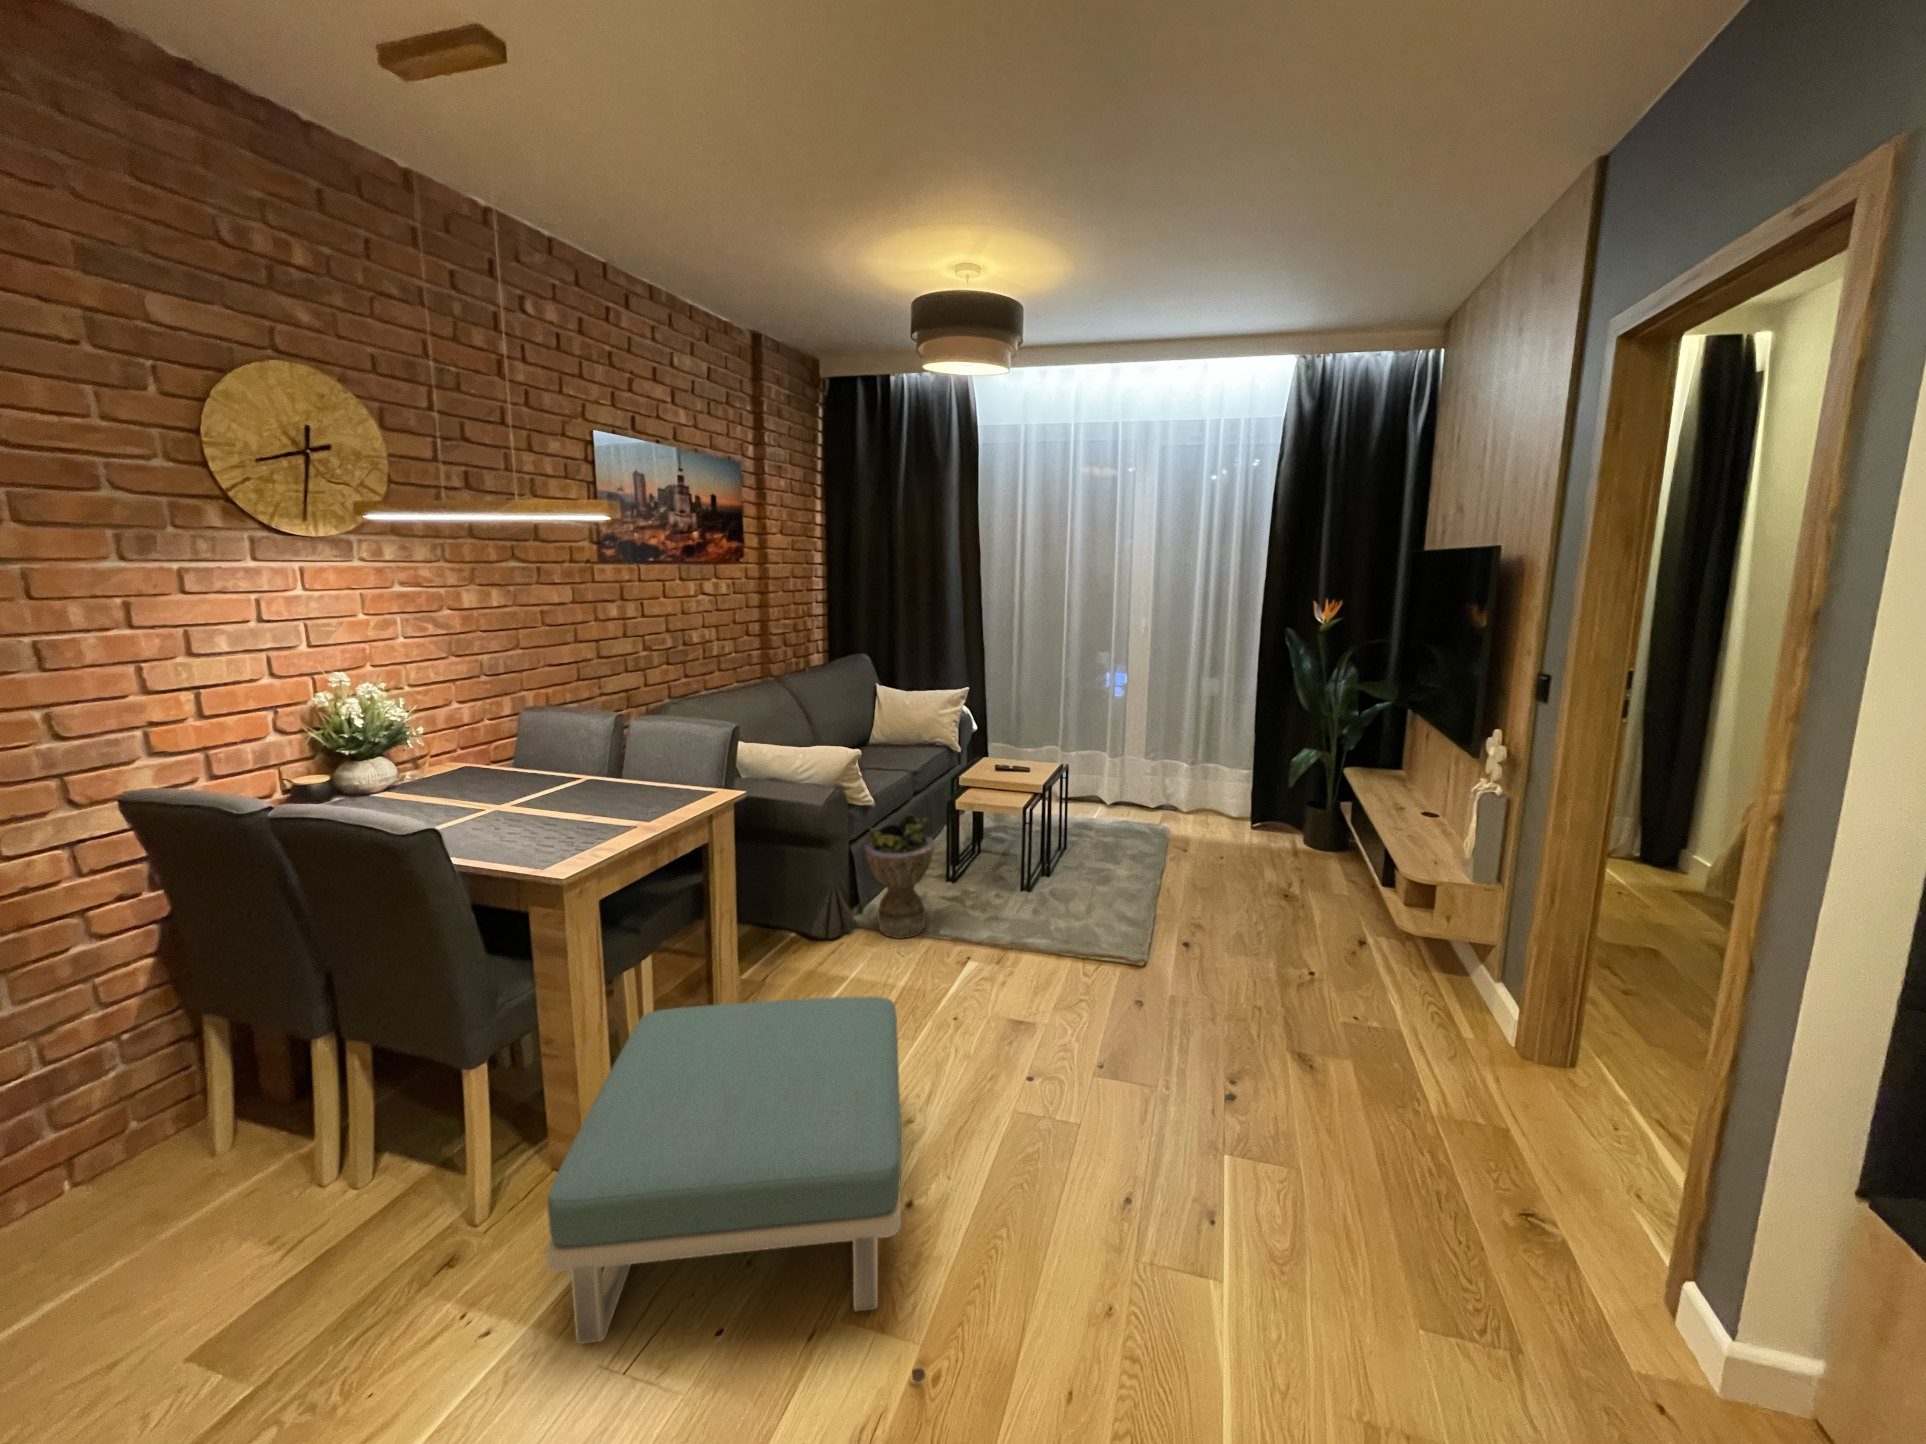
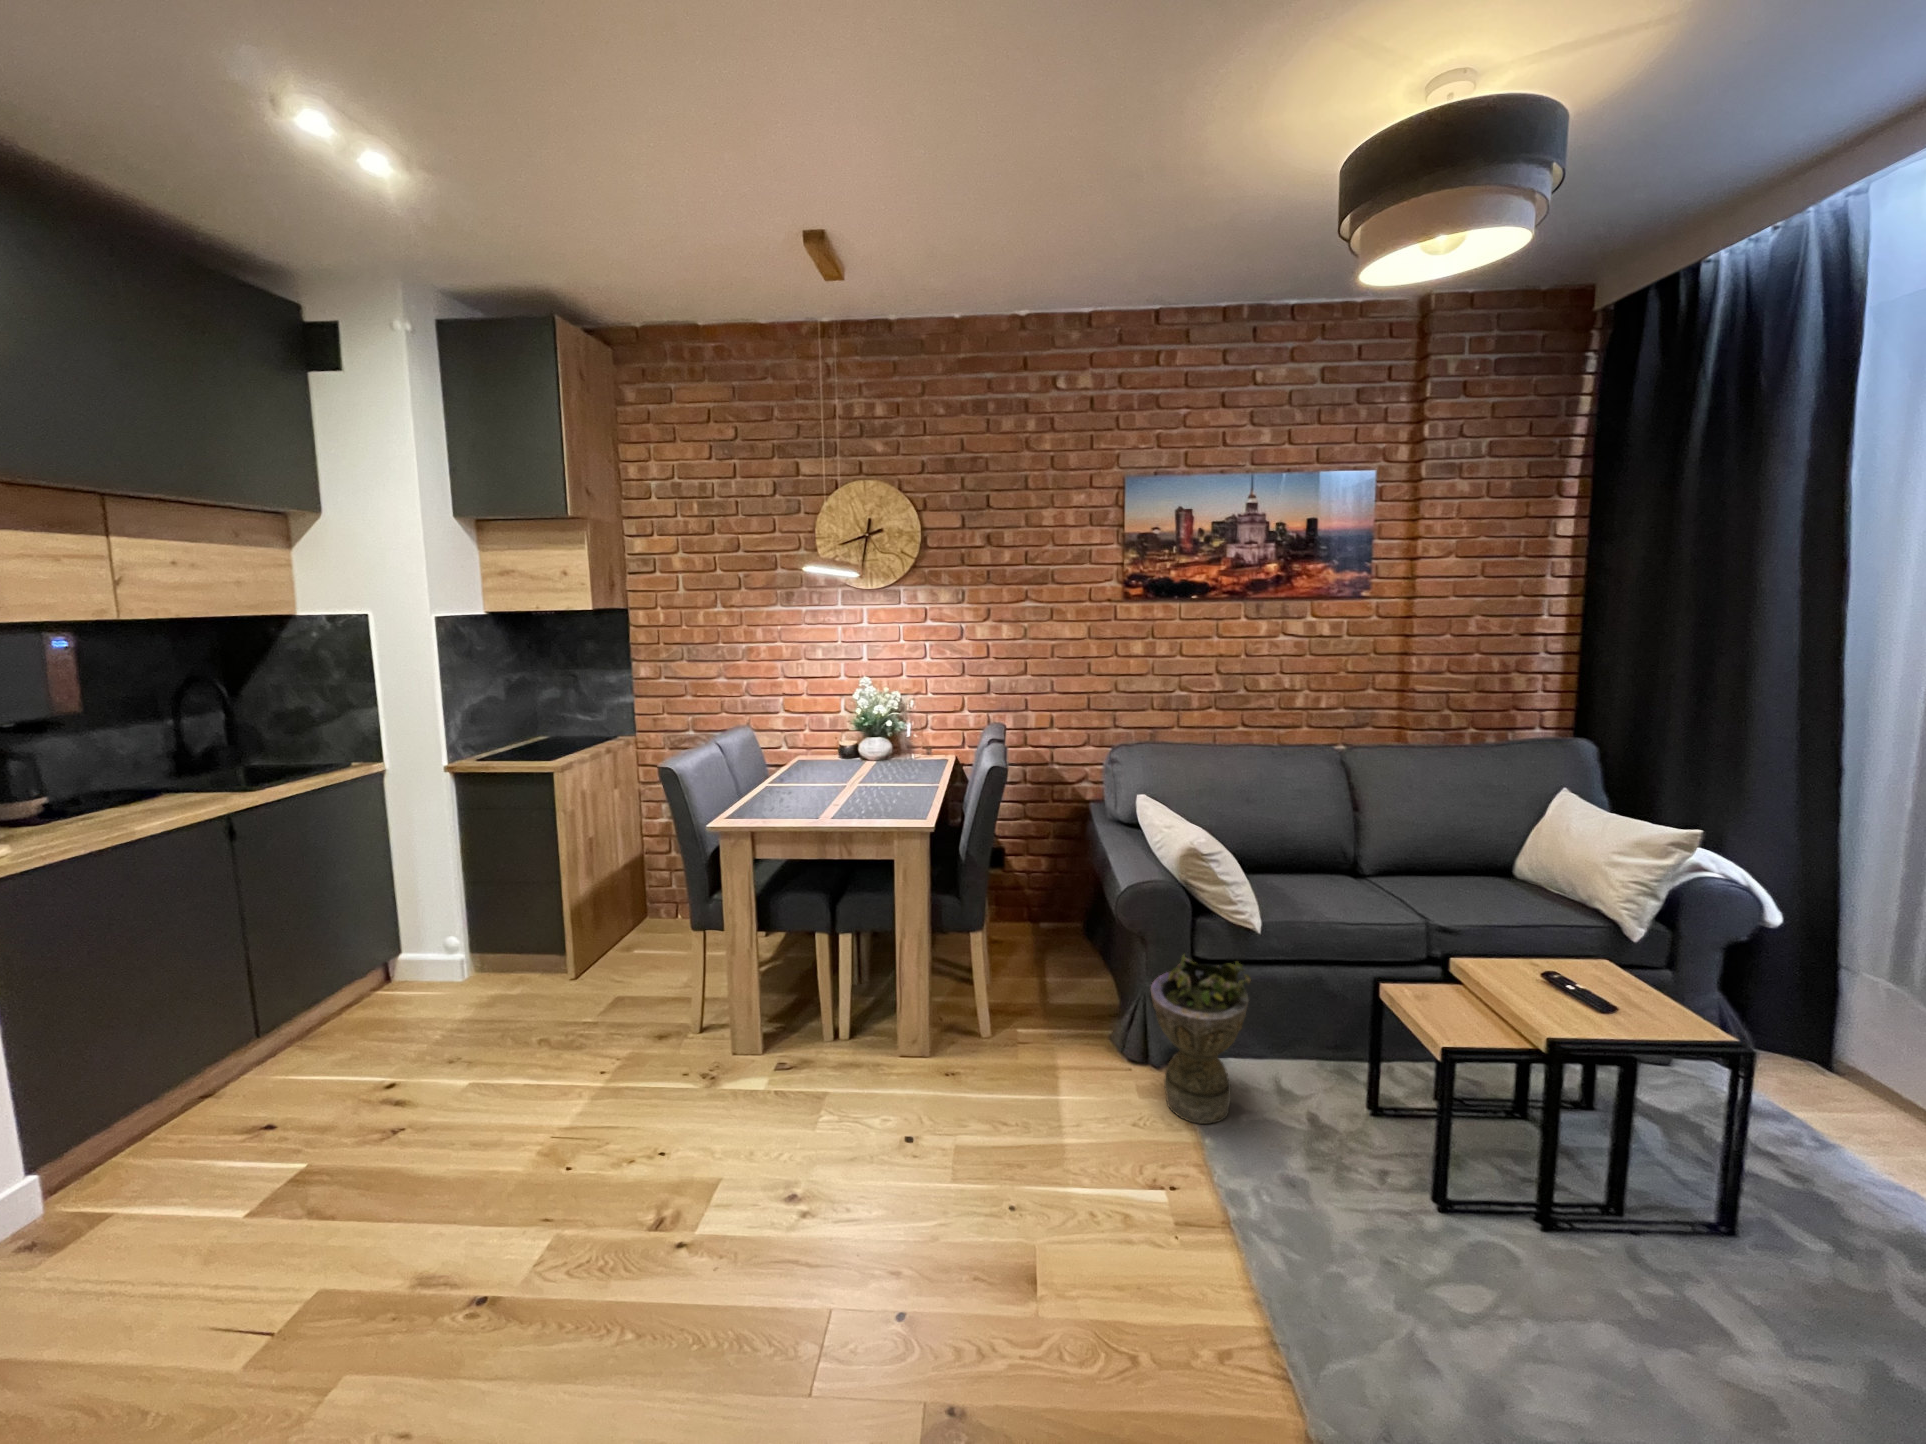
footstool: present [546,997,901,1344] -> none [580,972,855,1254]

